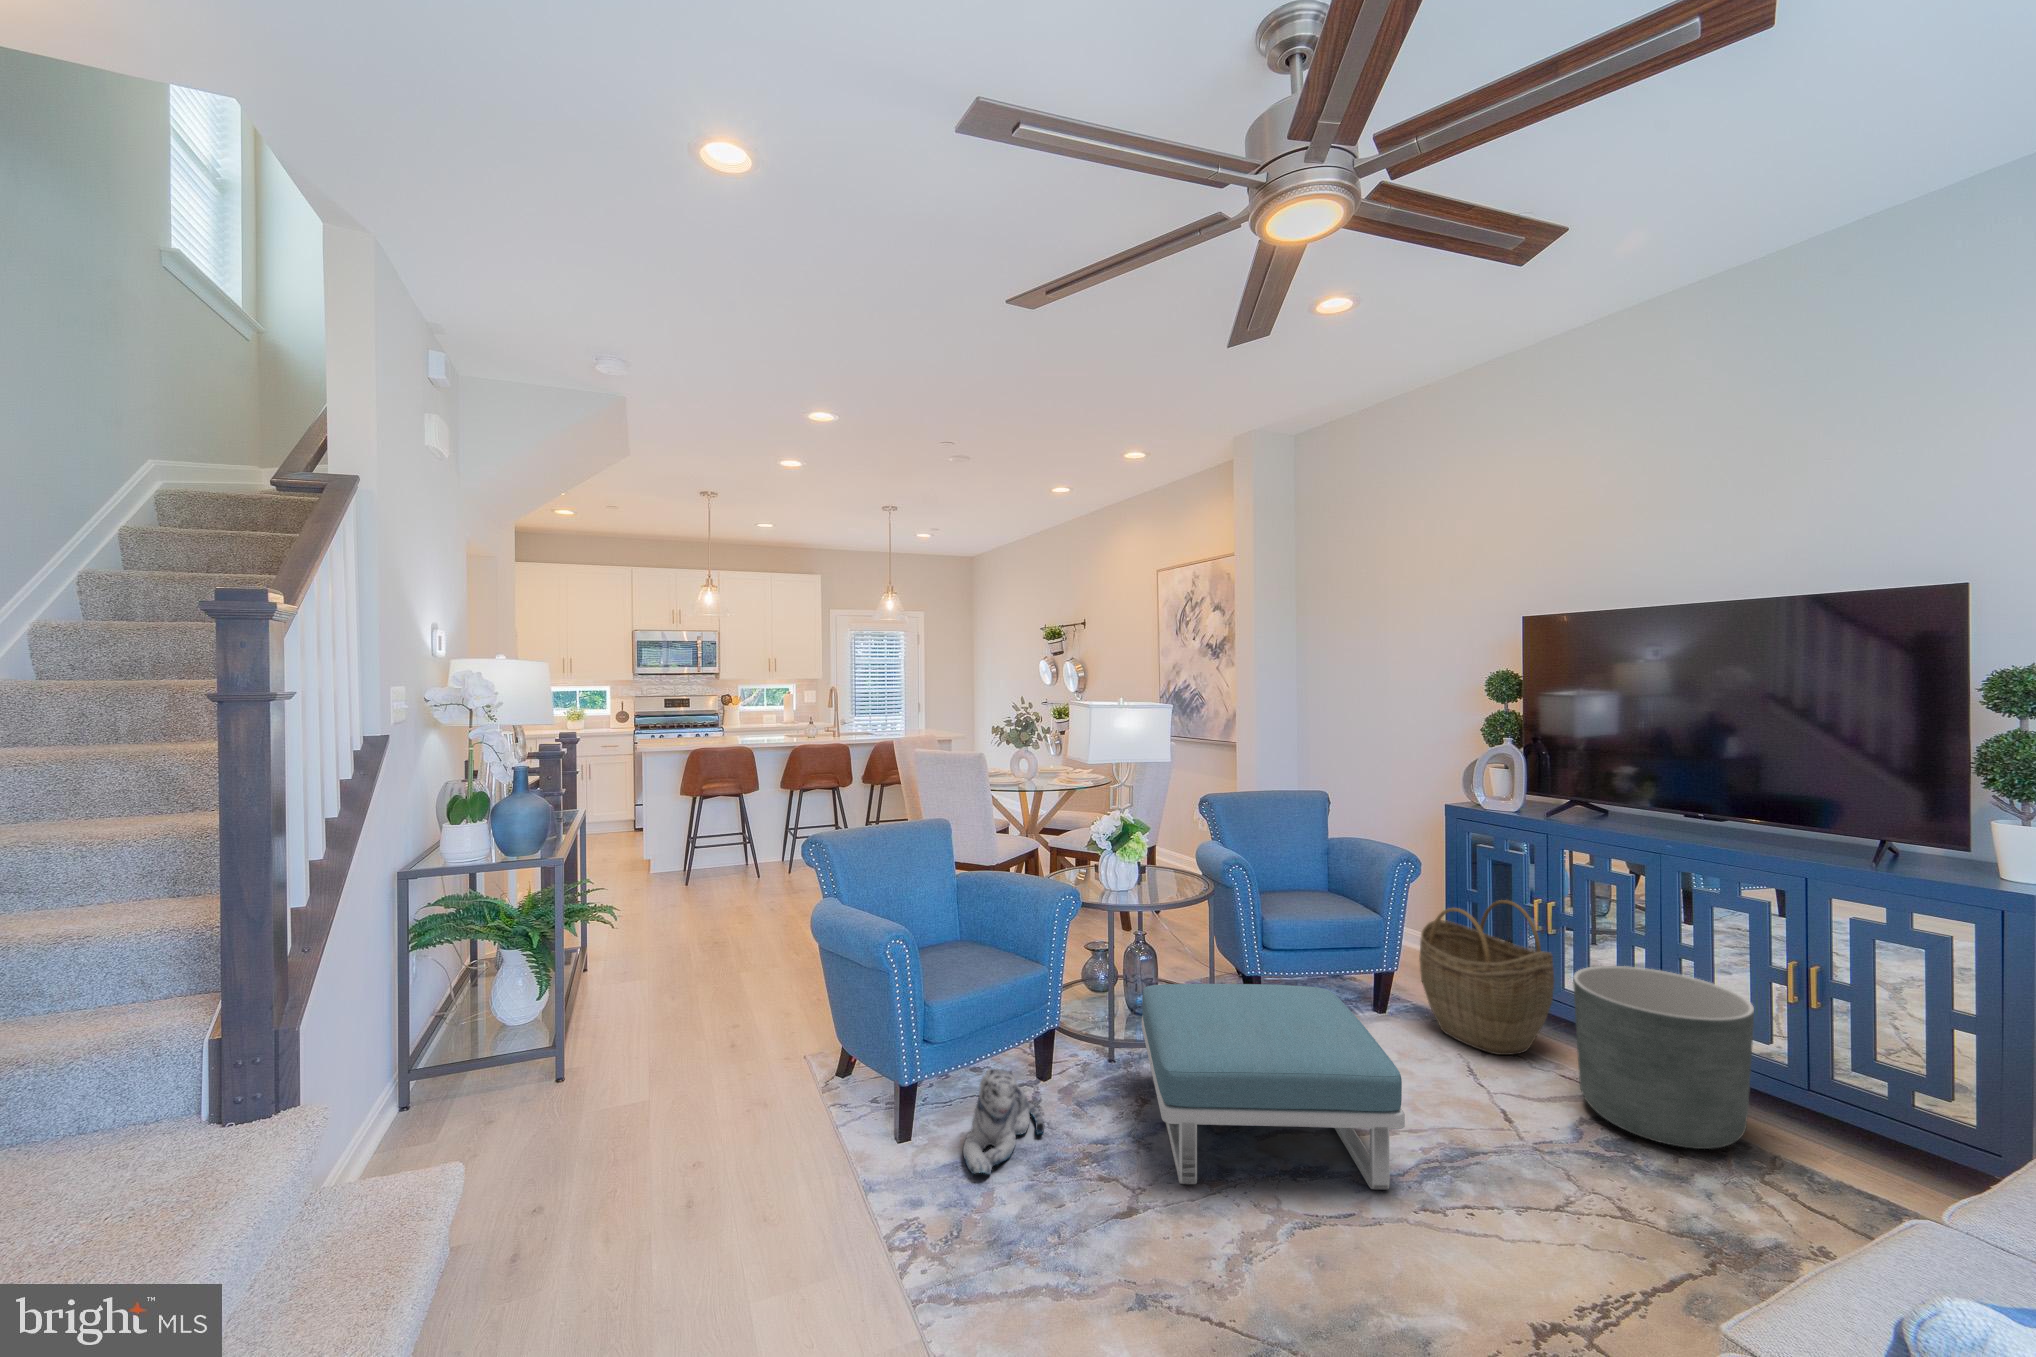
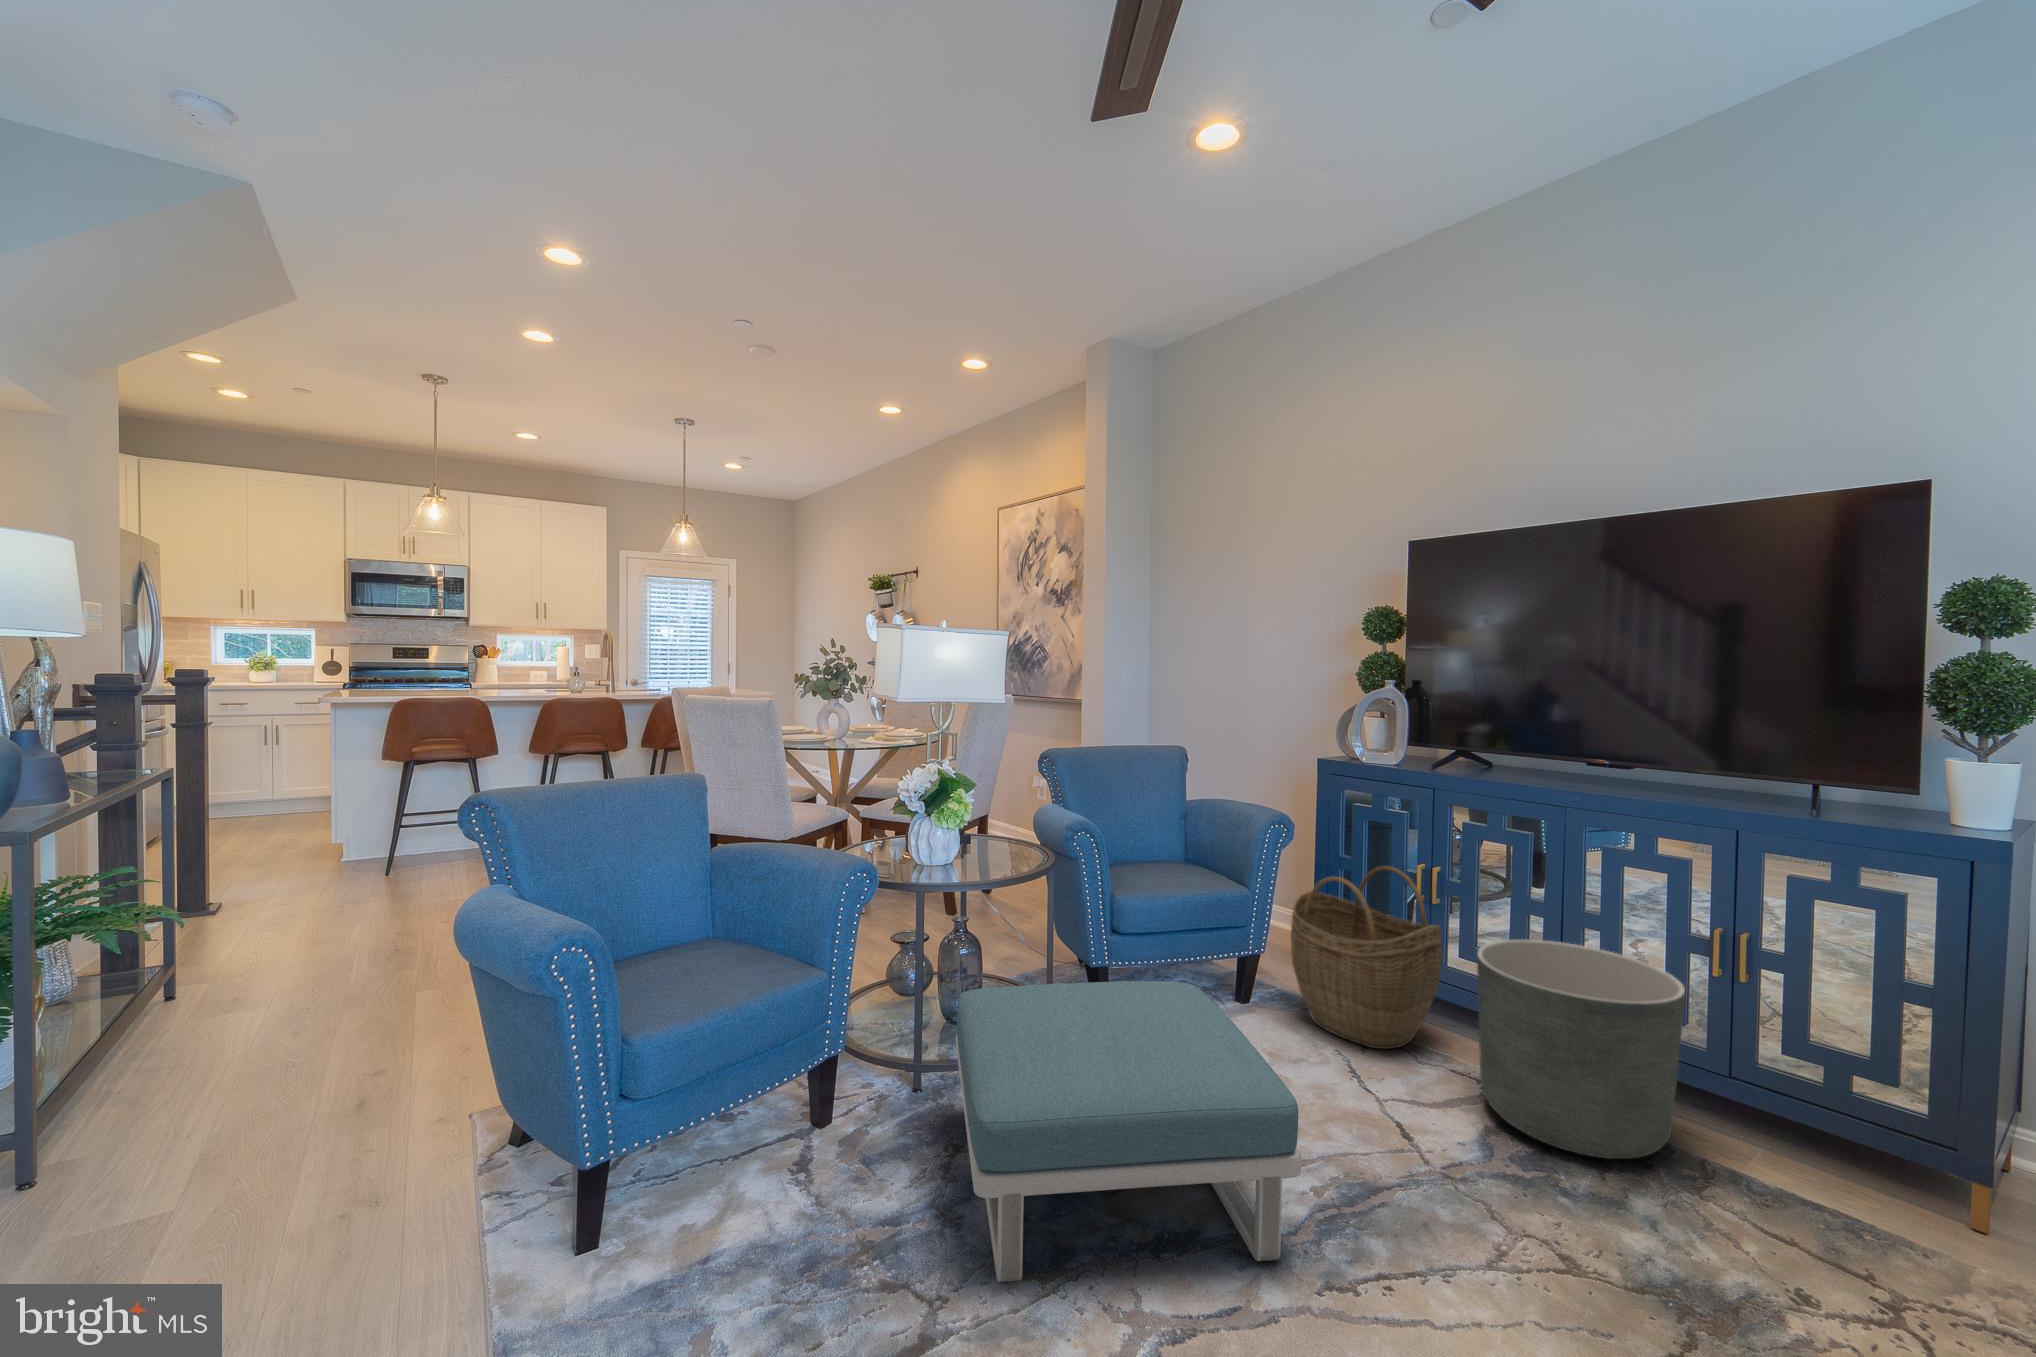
plush toy: present [963,1068,1044,1174] -> none [678,1128,812,1301]

